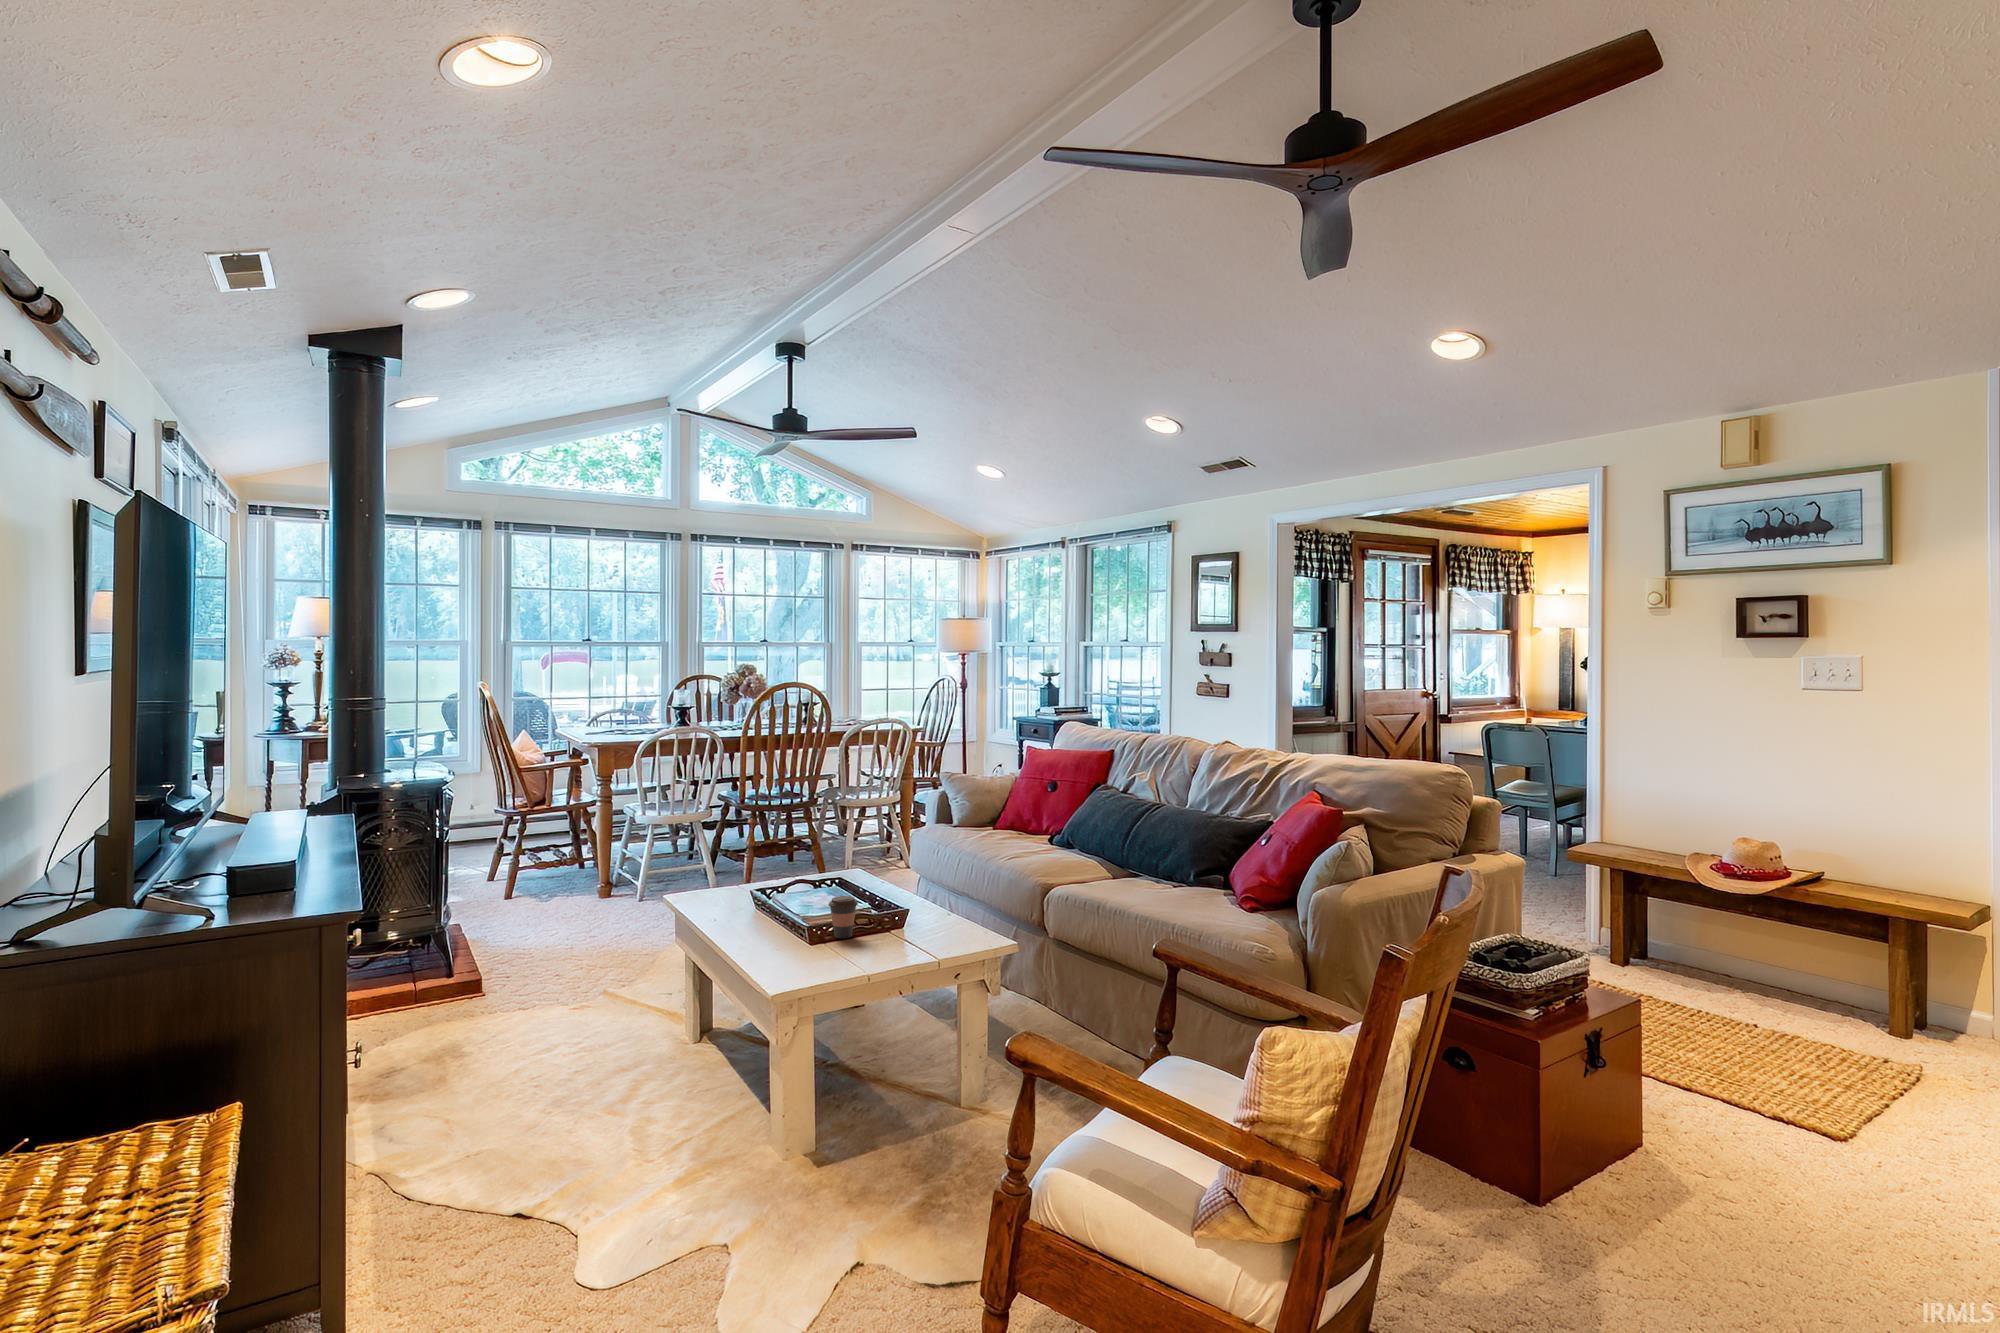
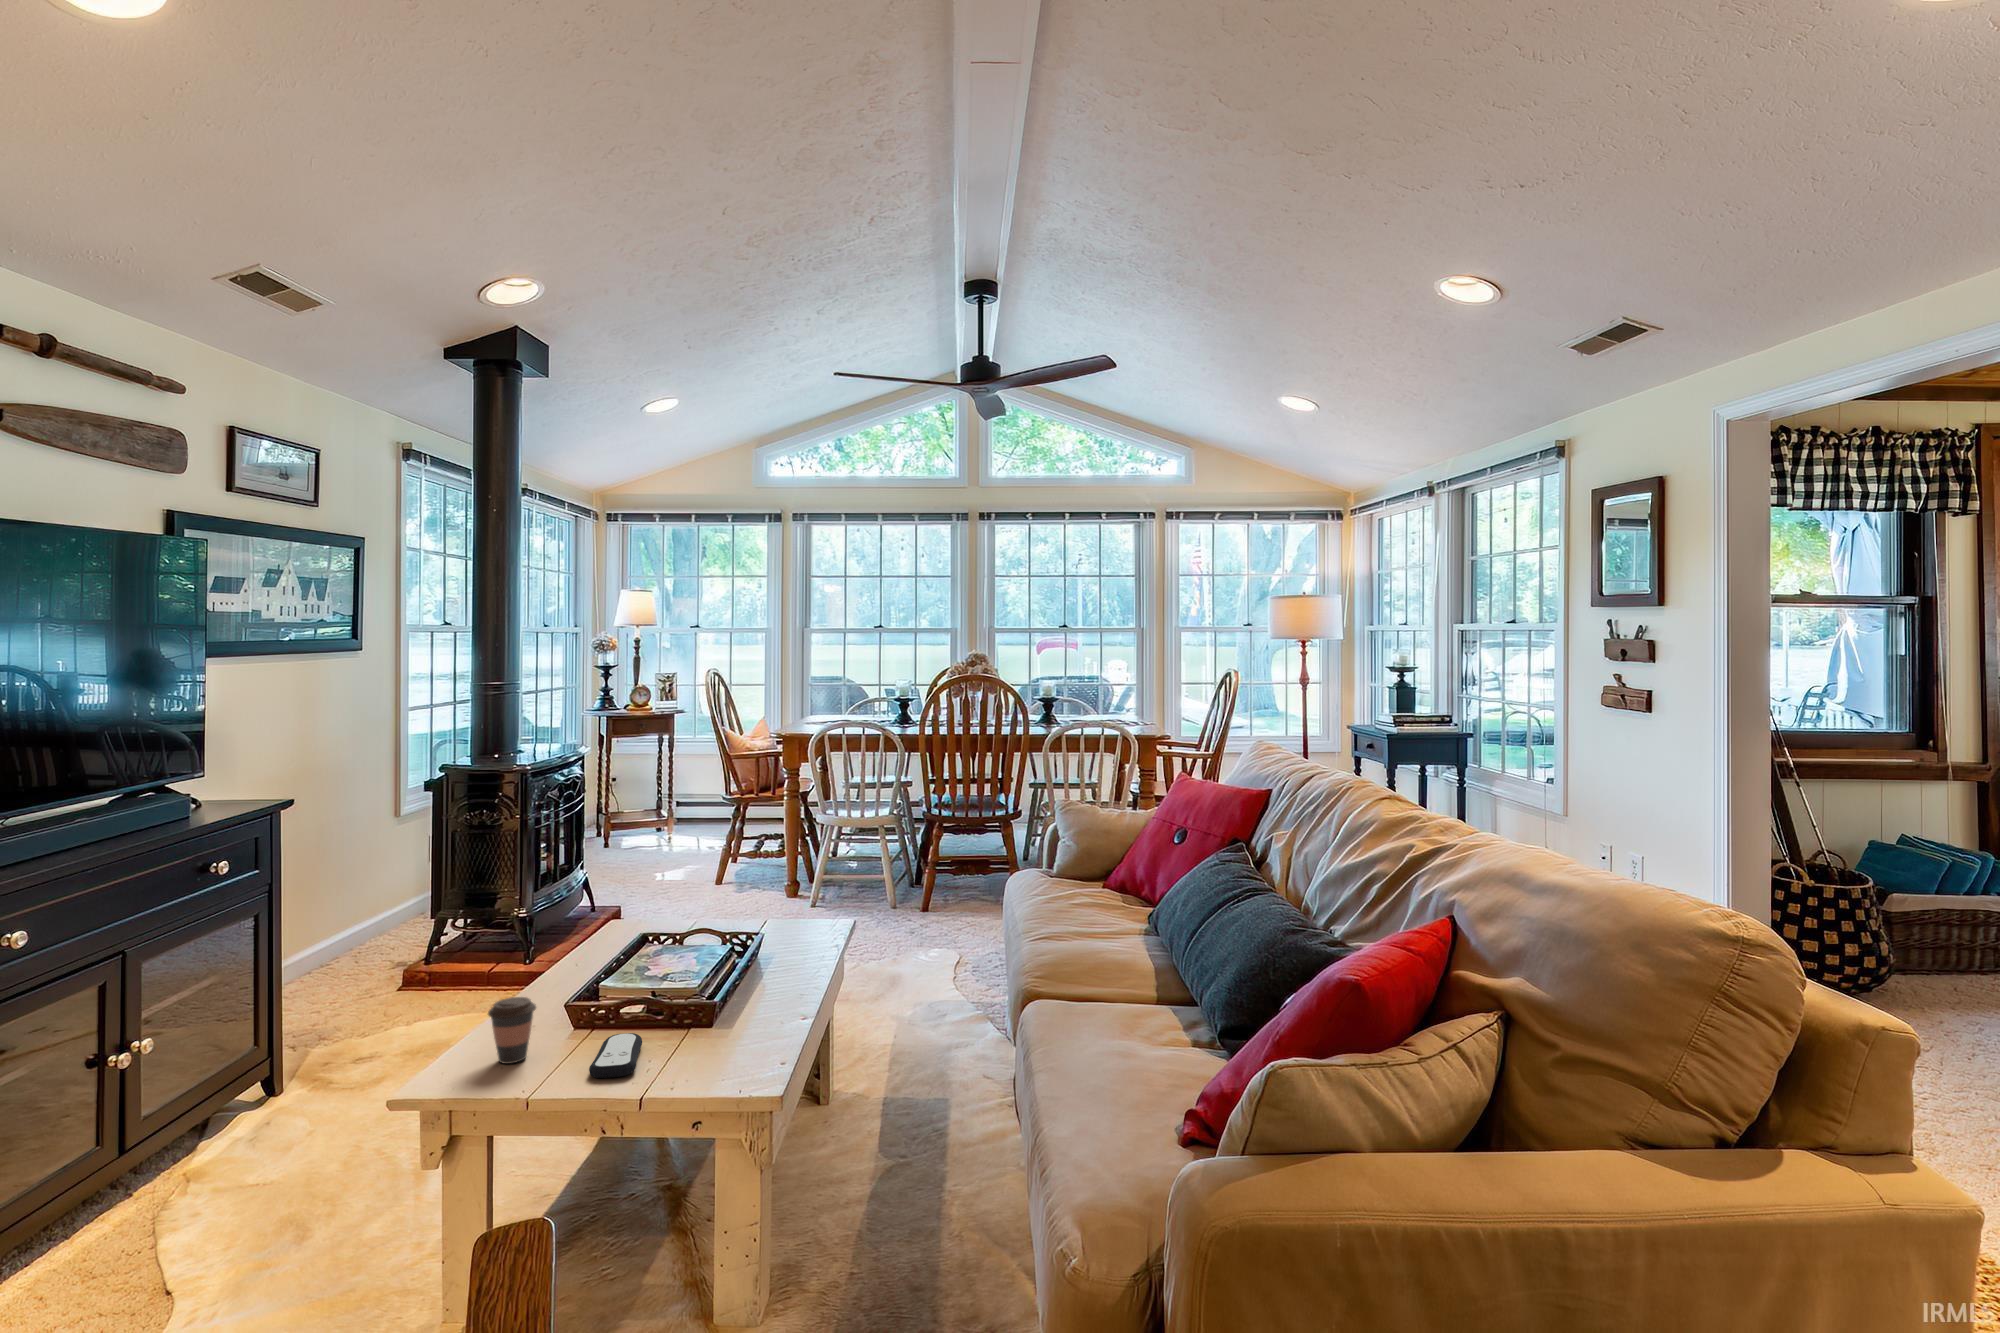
remote control: none [880,915,930,935] -> present [589,1033,642,1078]

